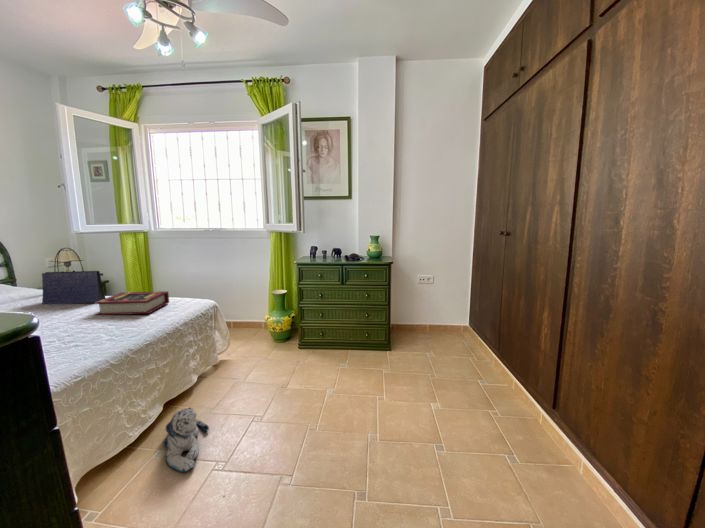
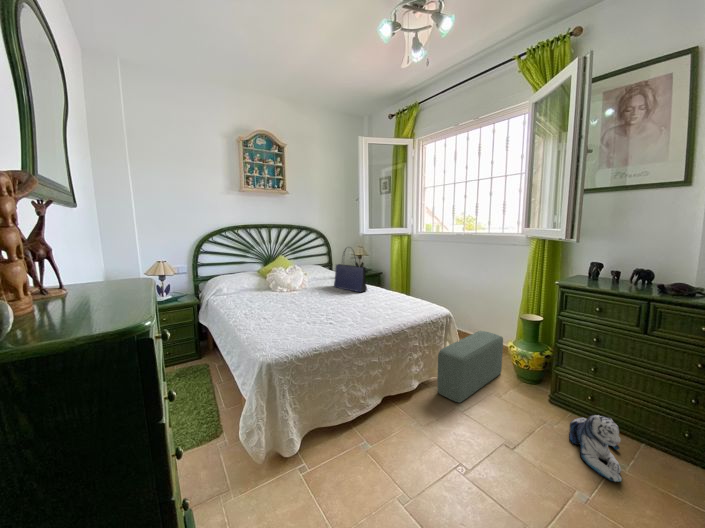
book: present [94,291,169,315] -> none [354,288,407,311]
pouf: none [214,312,263,377] -> present [437,331,503,402]
plush toy: present [163,408,209,472] -> present [569,415,622,481]

